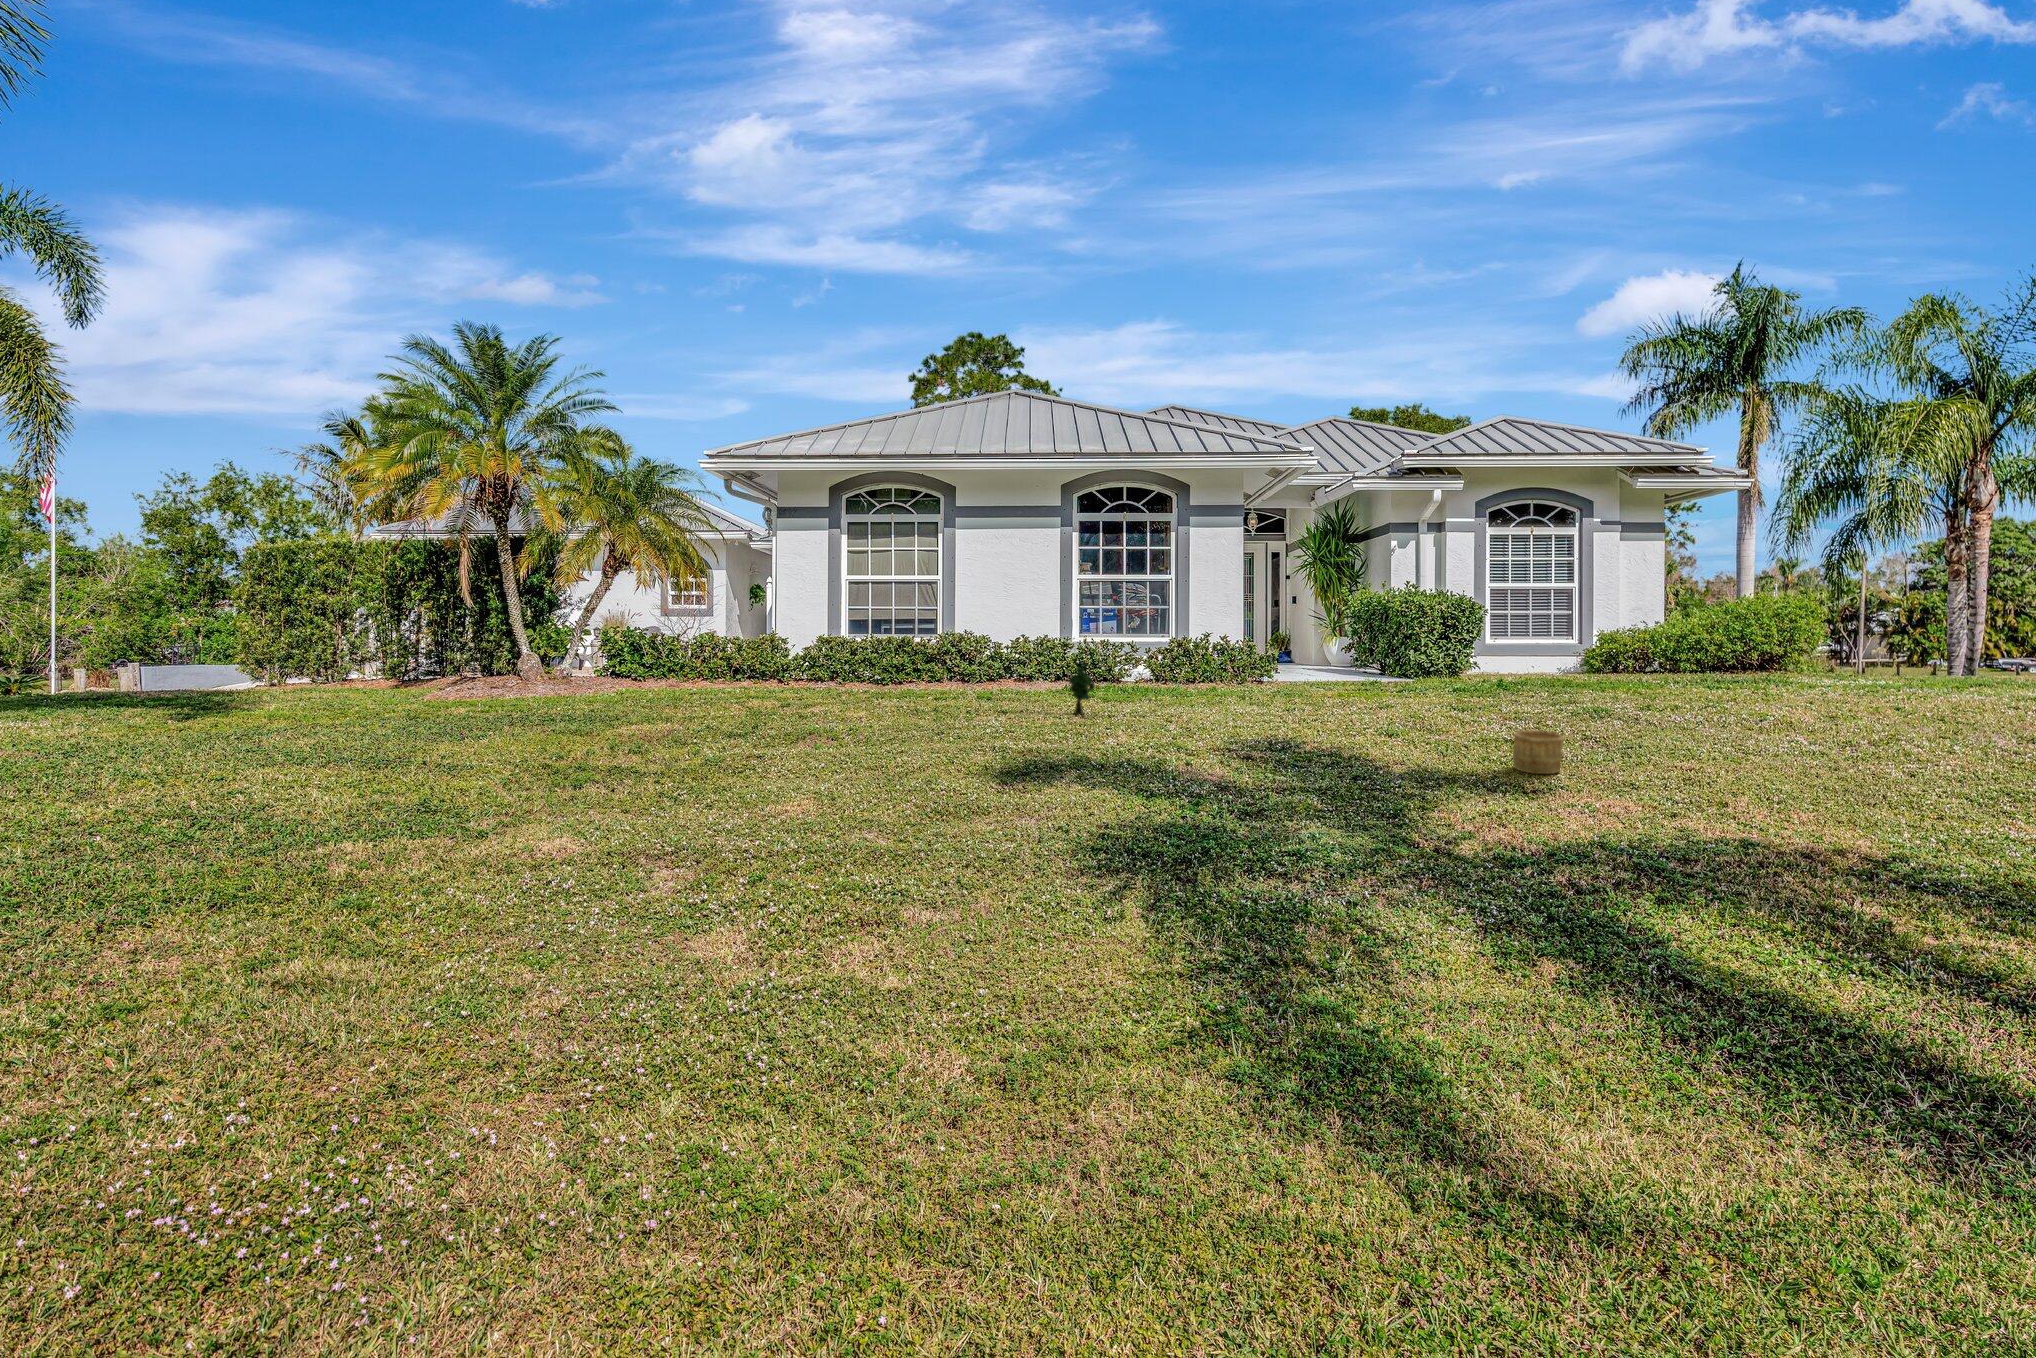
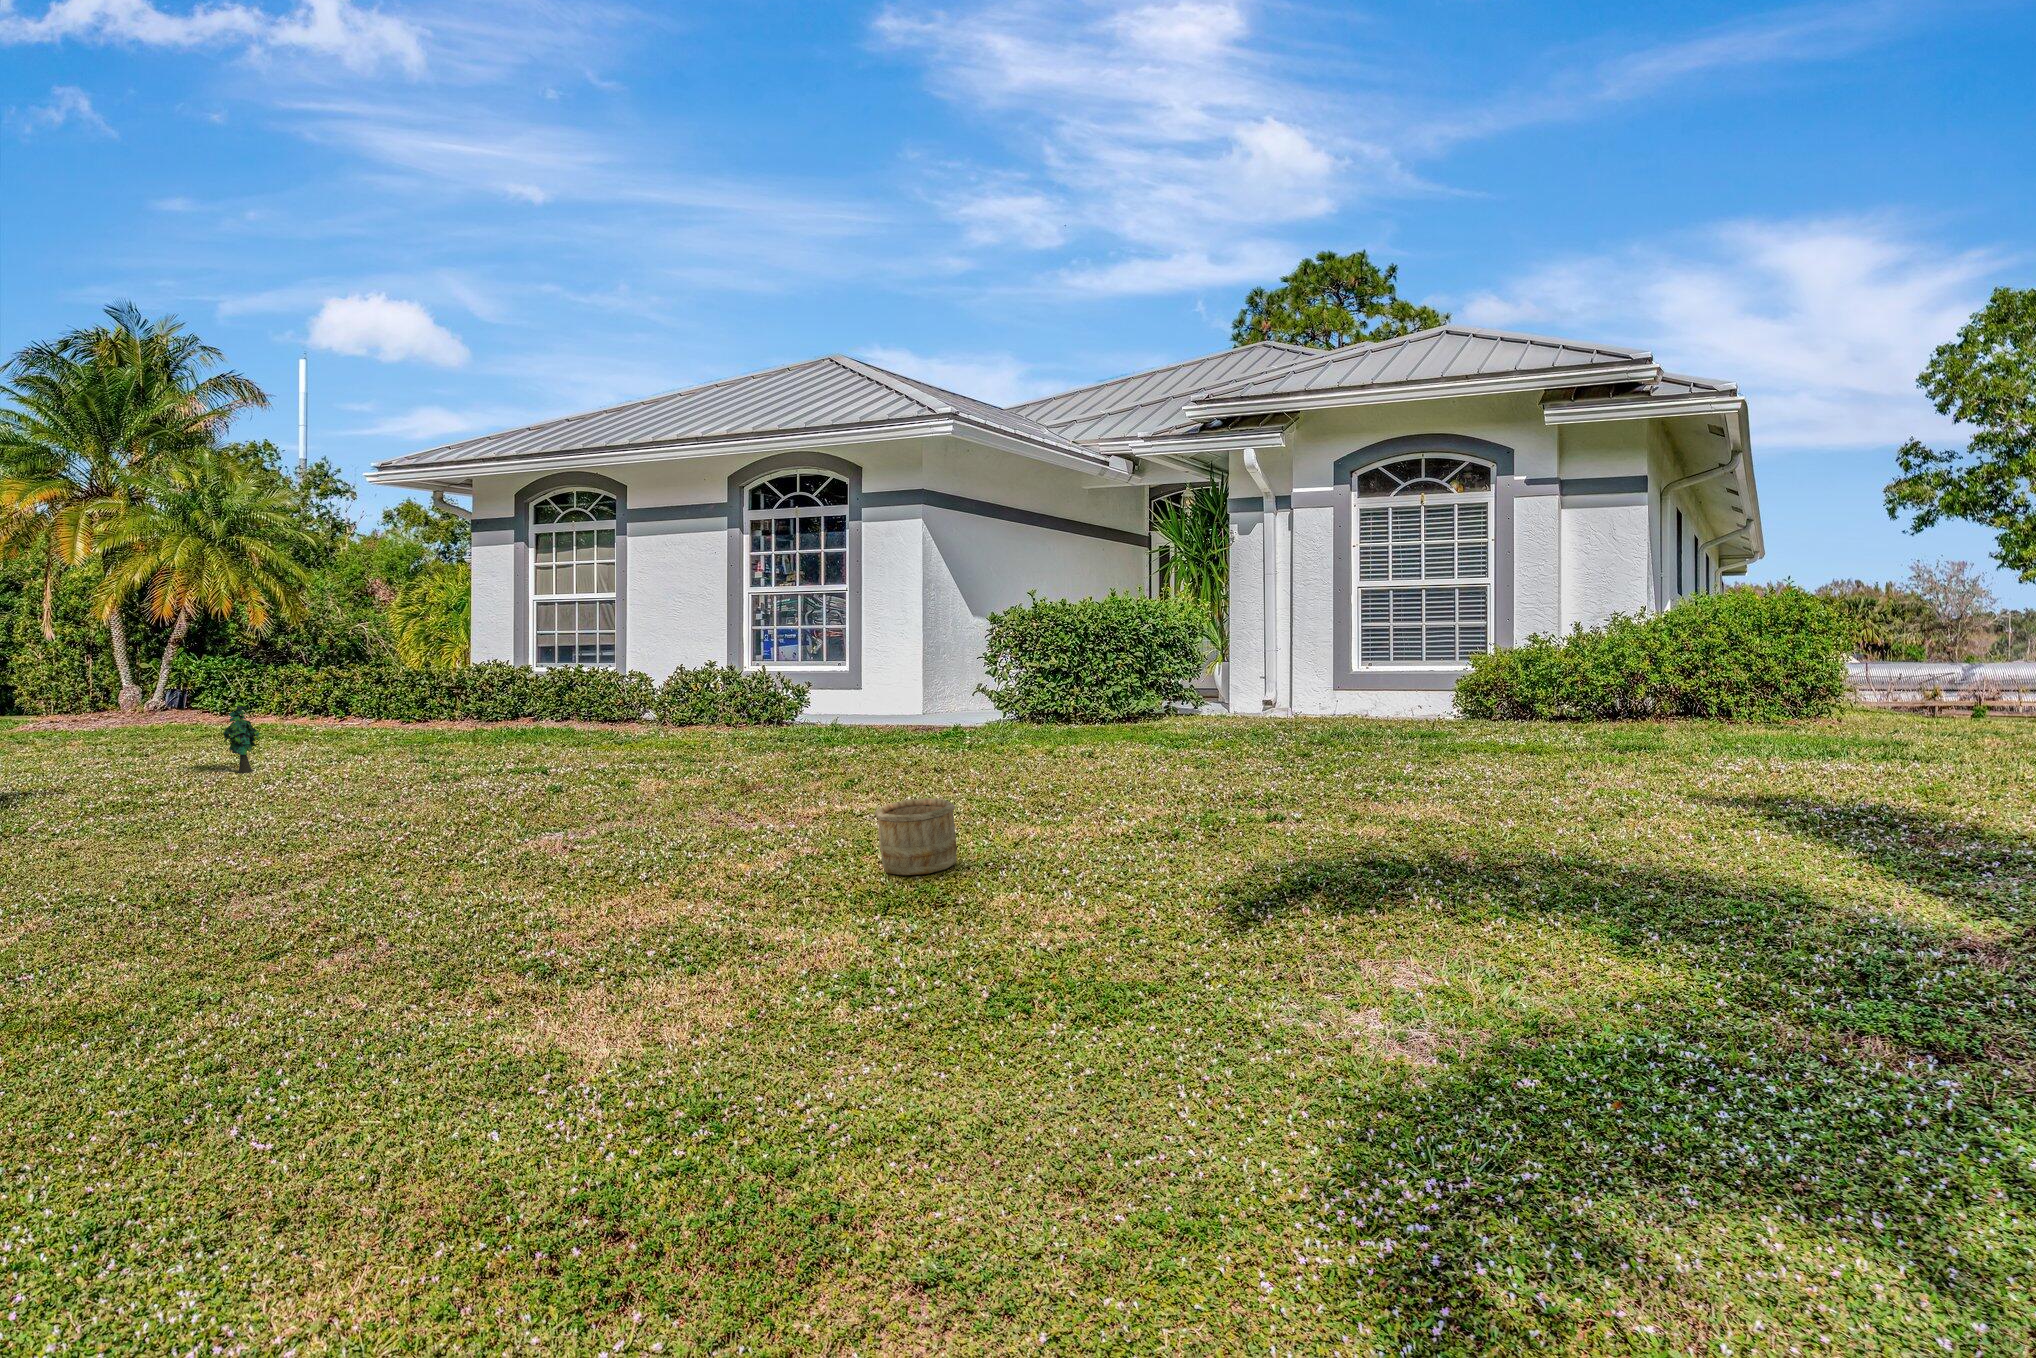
wooden bucket: present [1513,730,1564,774] -> present [875,798,957,875]

